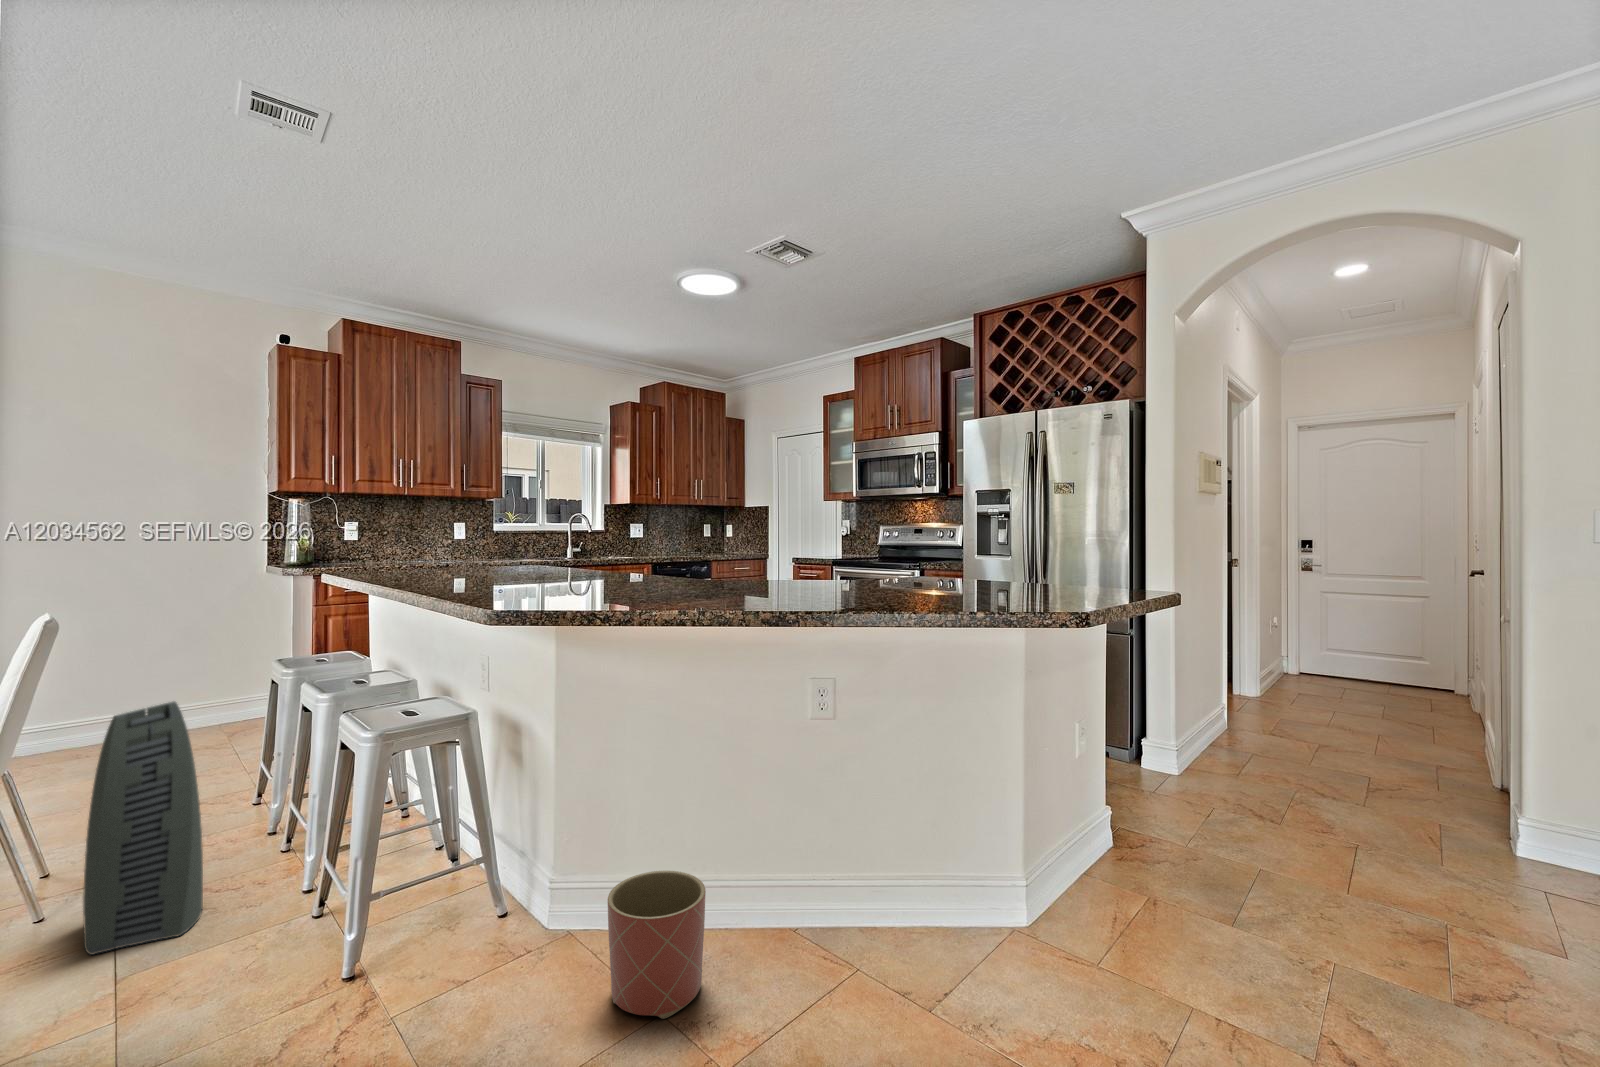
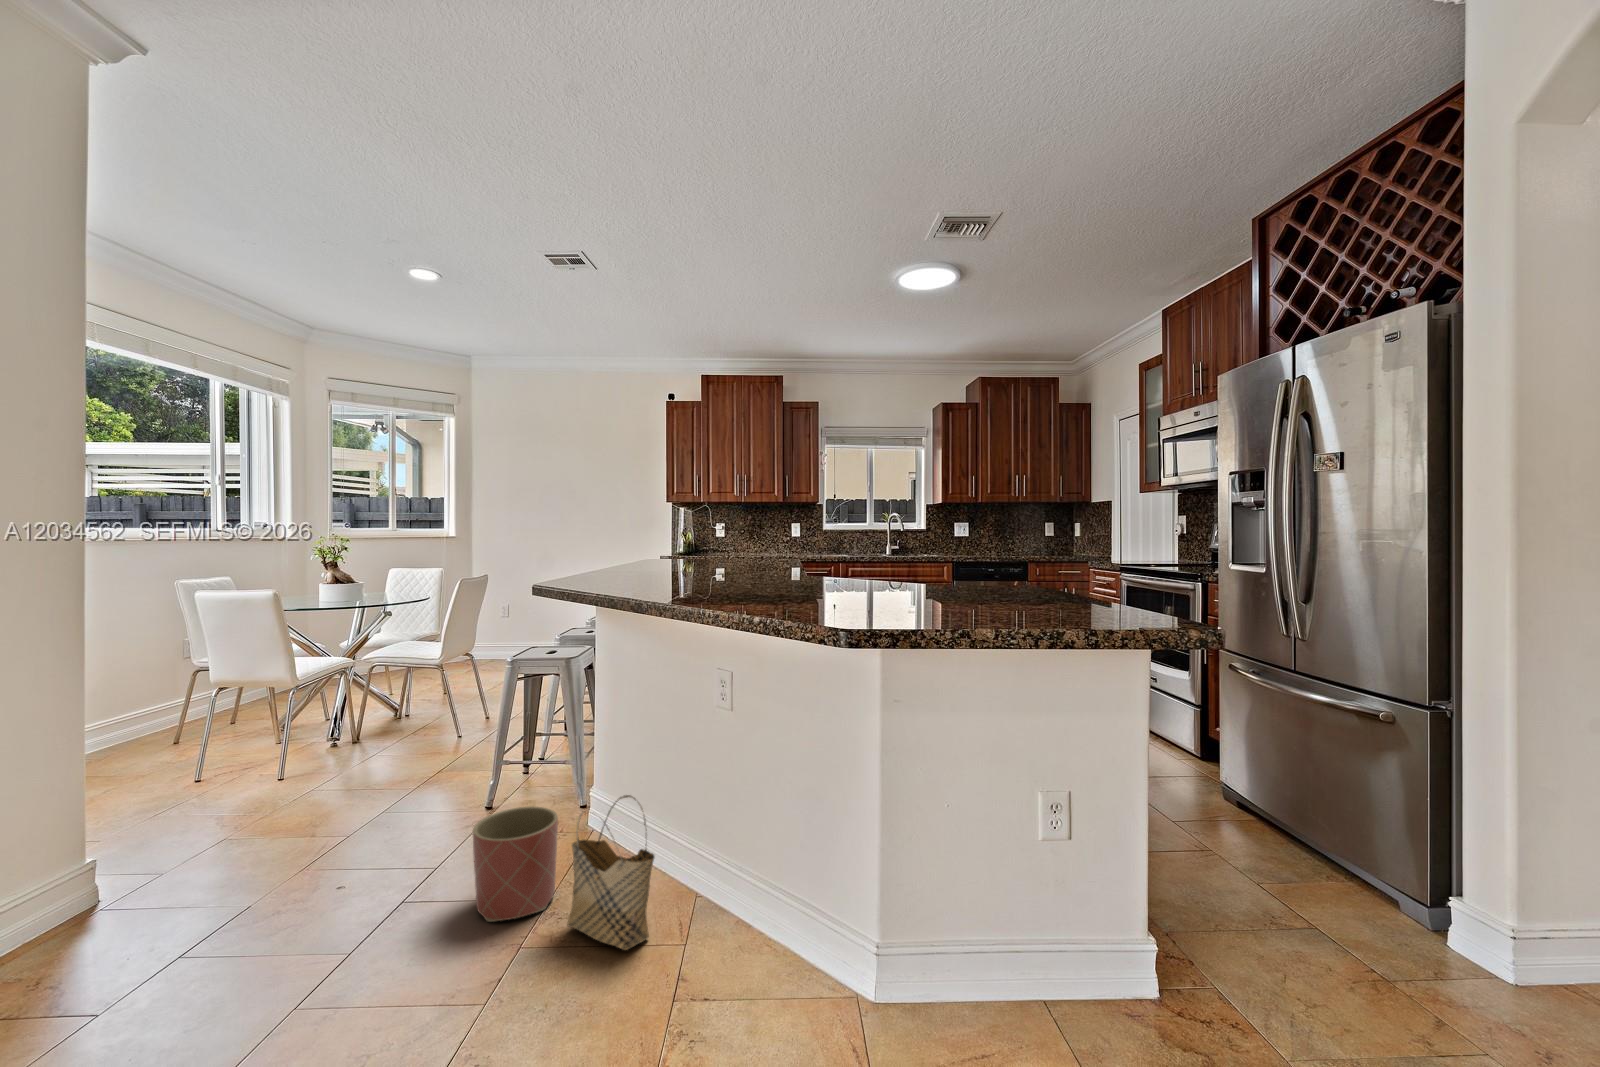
air purifier: present [83,701,203,955] -> none [406,632,475,770]
woven basket: none [747,816,844,976] -> present [567,795,654,950]

